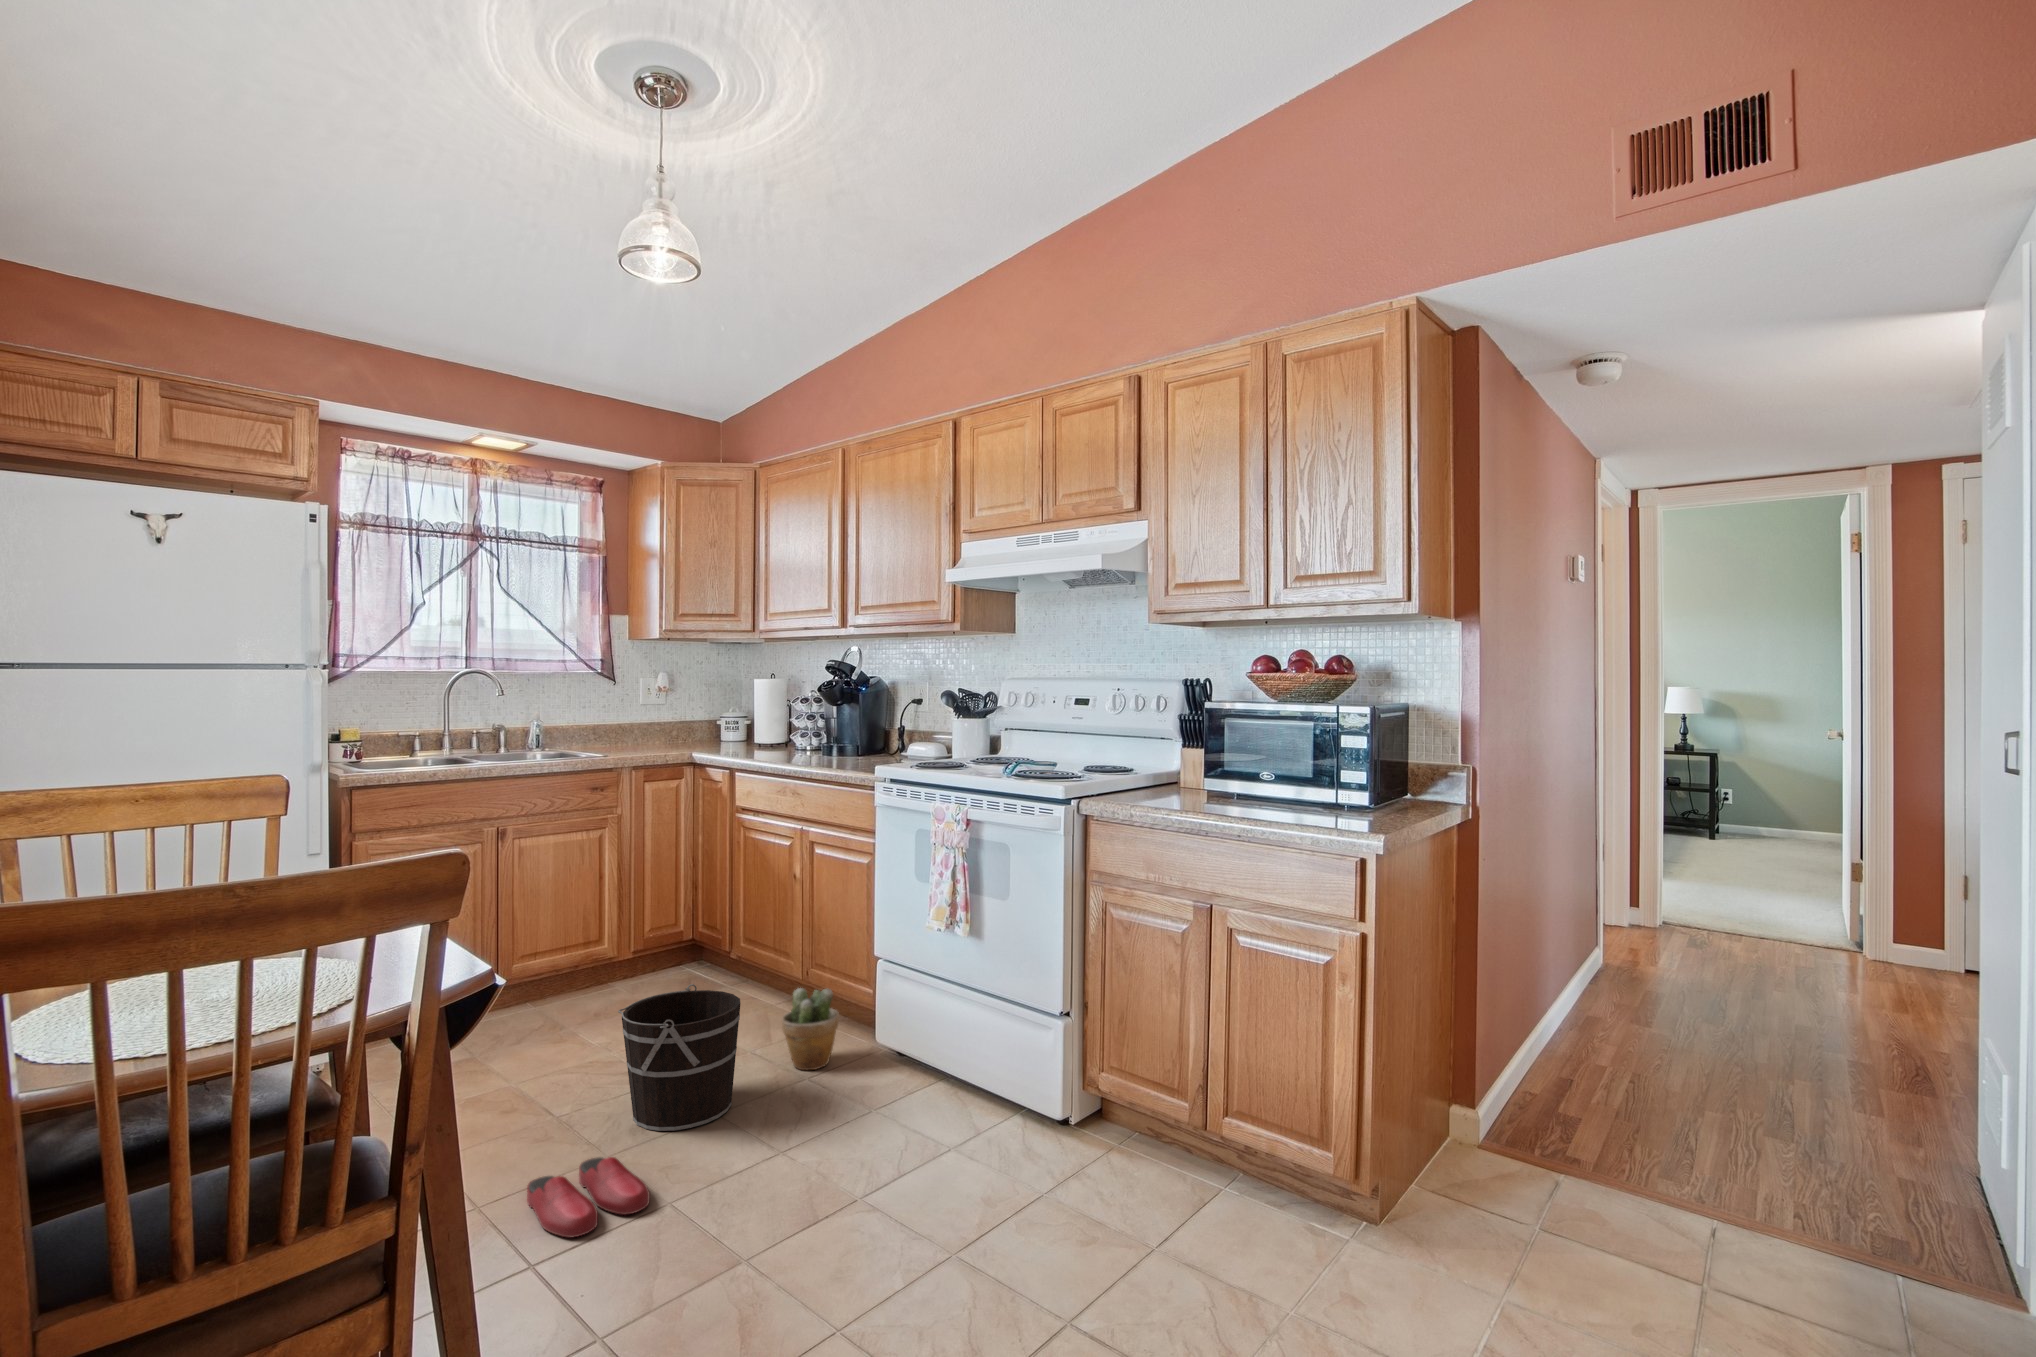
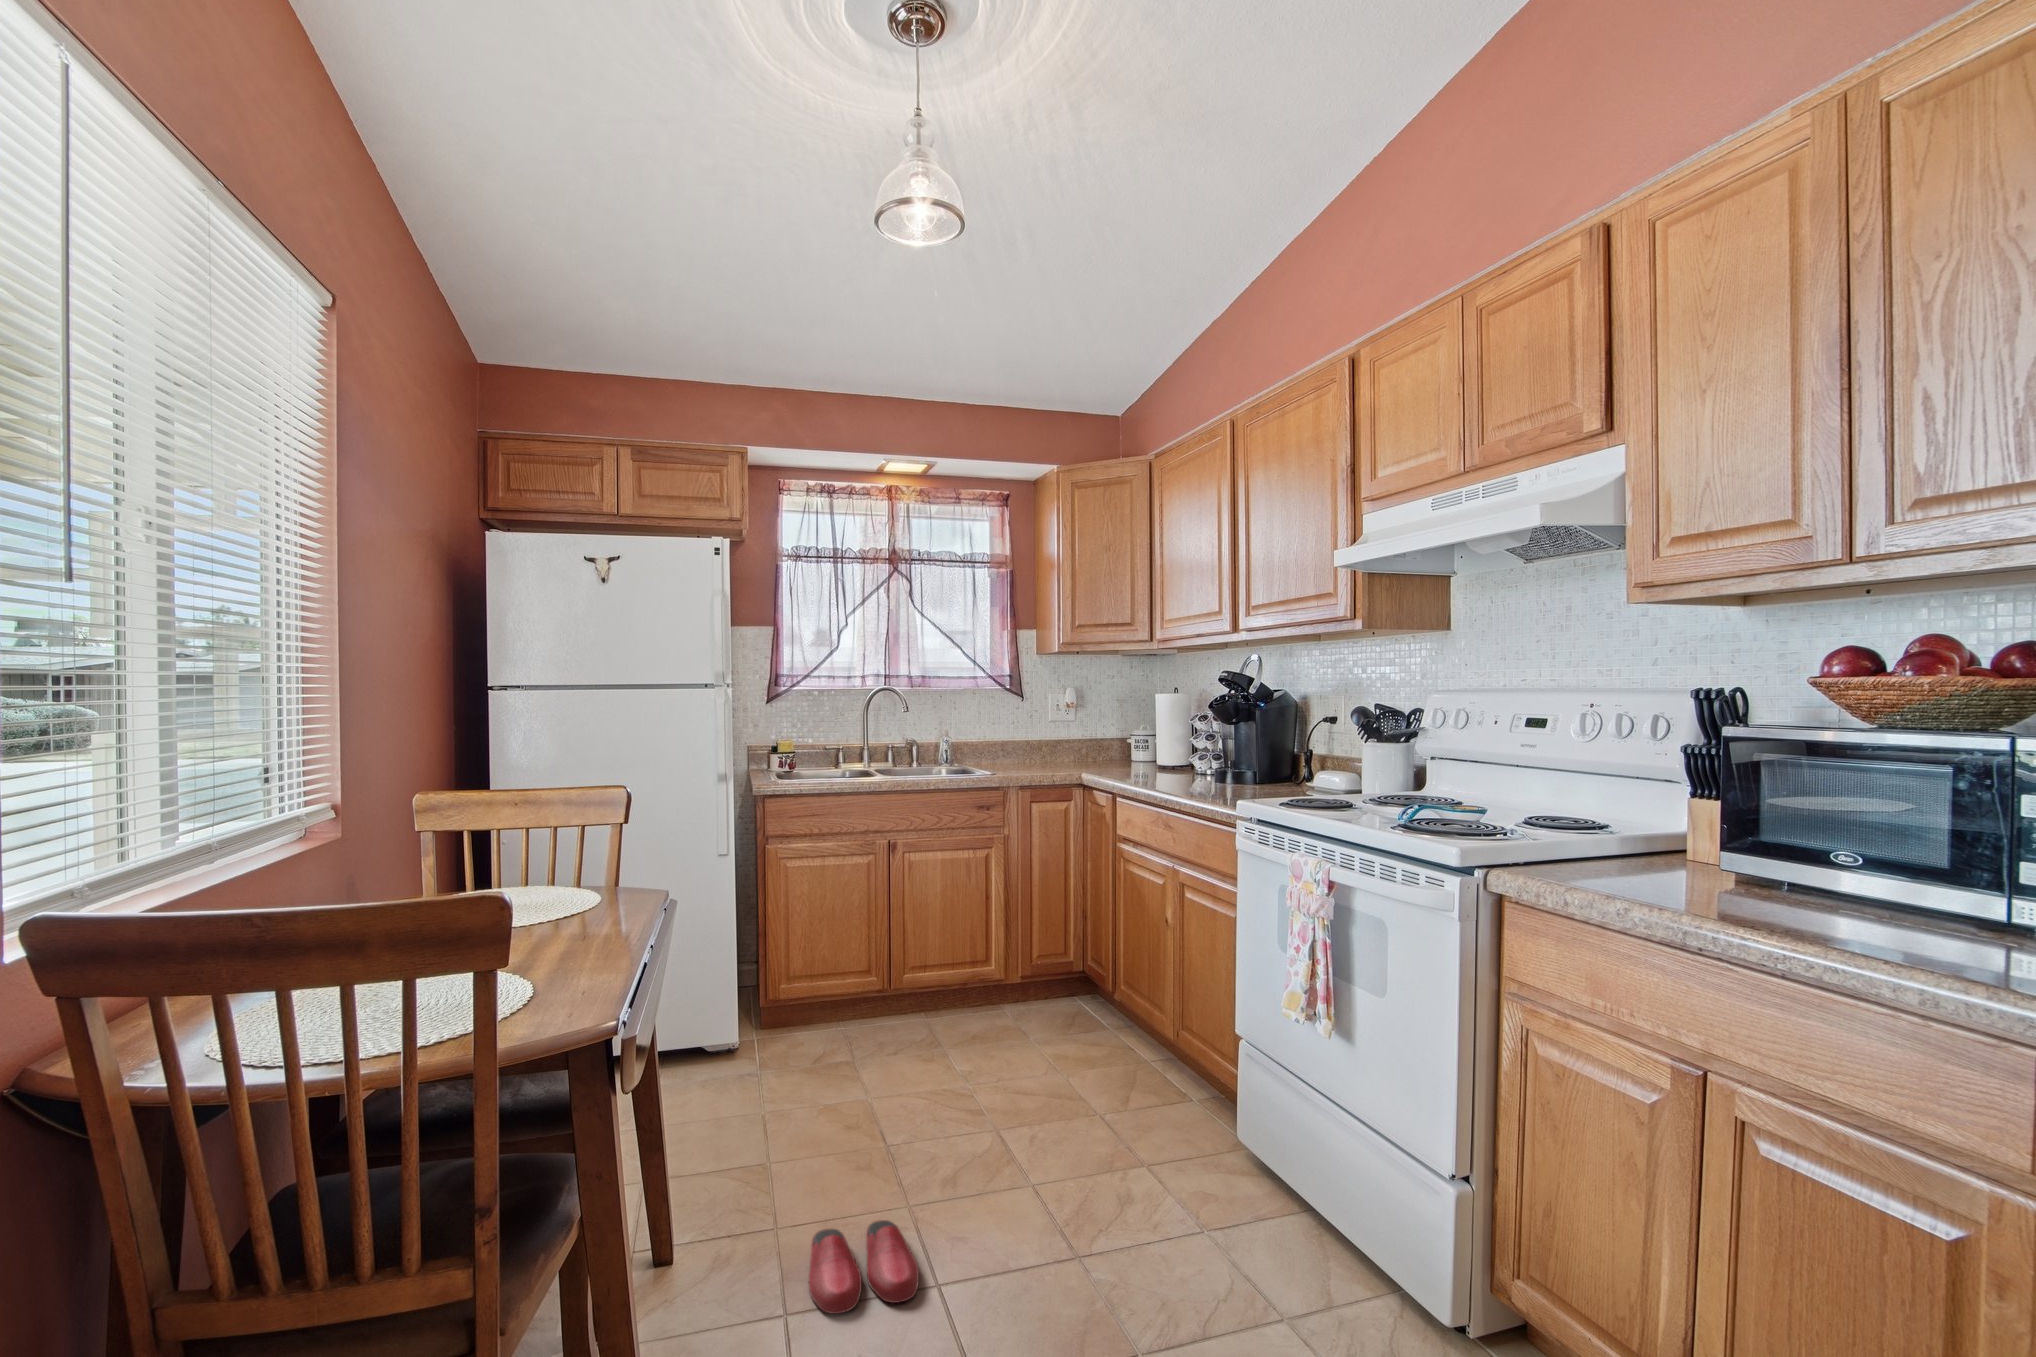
bucket: present [618,984,740,1131] -> none [937,1039,1063,1208]
potted plant: present [782,988,839,1070] -> none [1124,1063,1192,1167]

